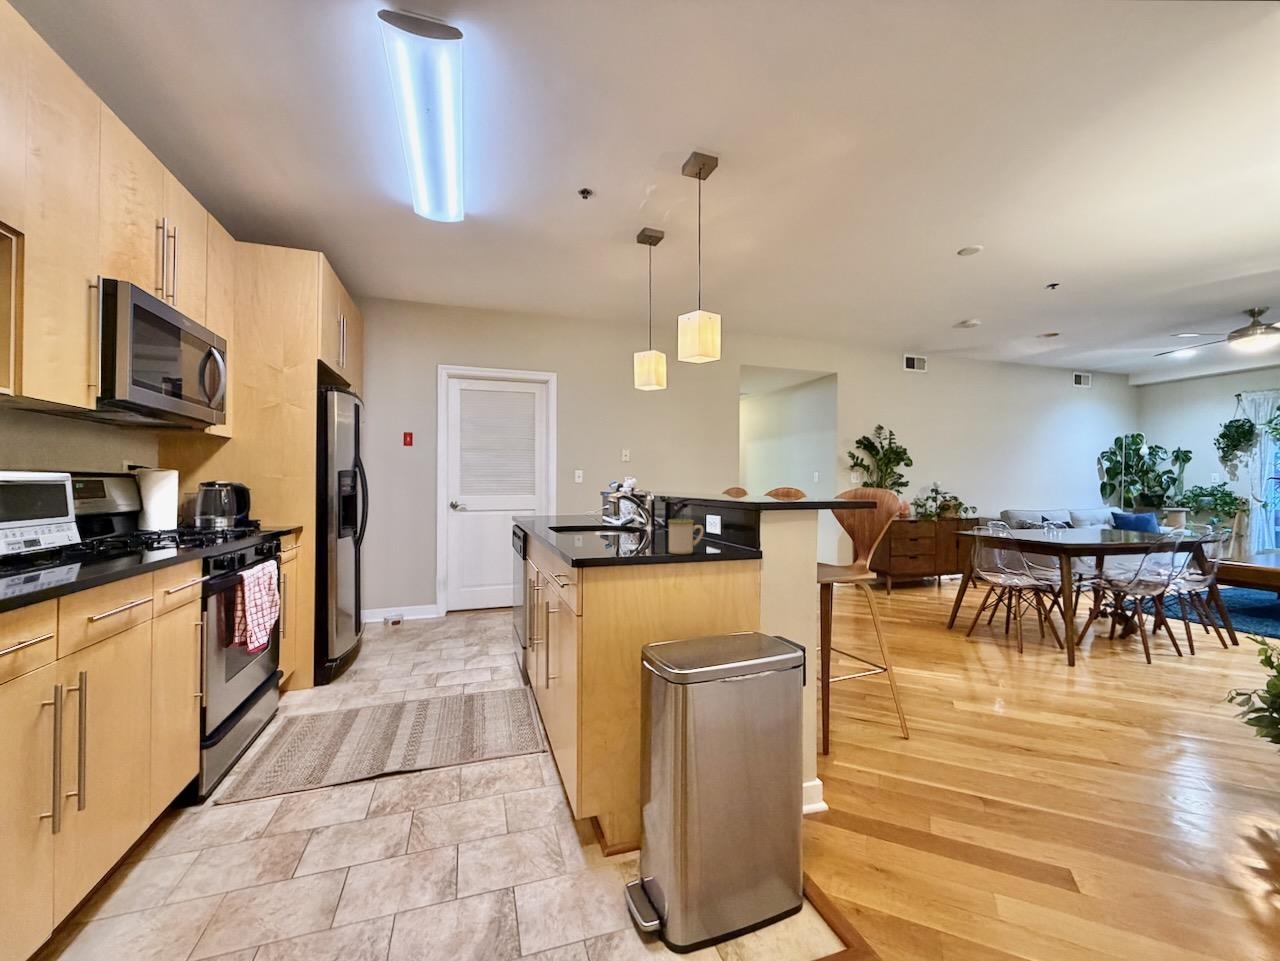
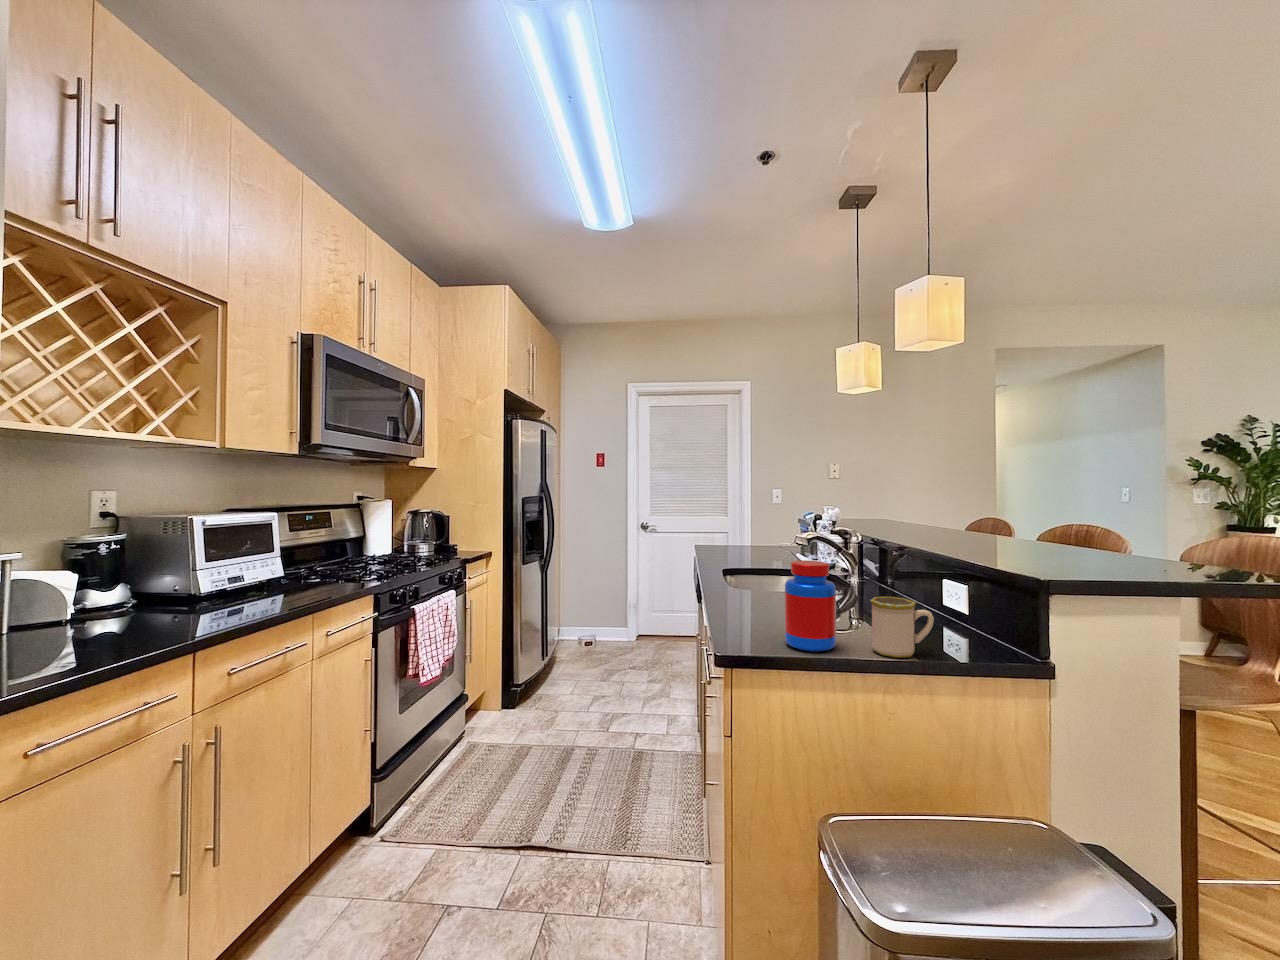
jar: none [614,498,647,556] -> present [785,560,836,652]

